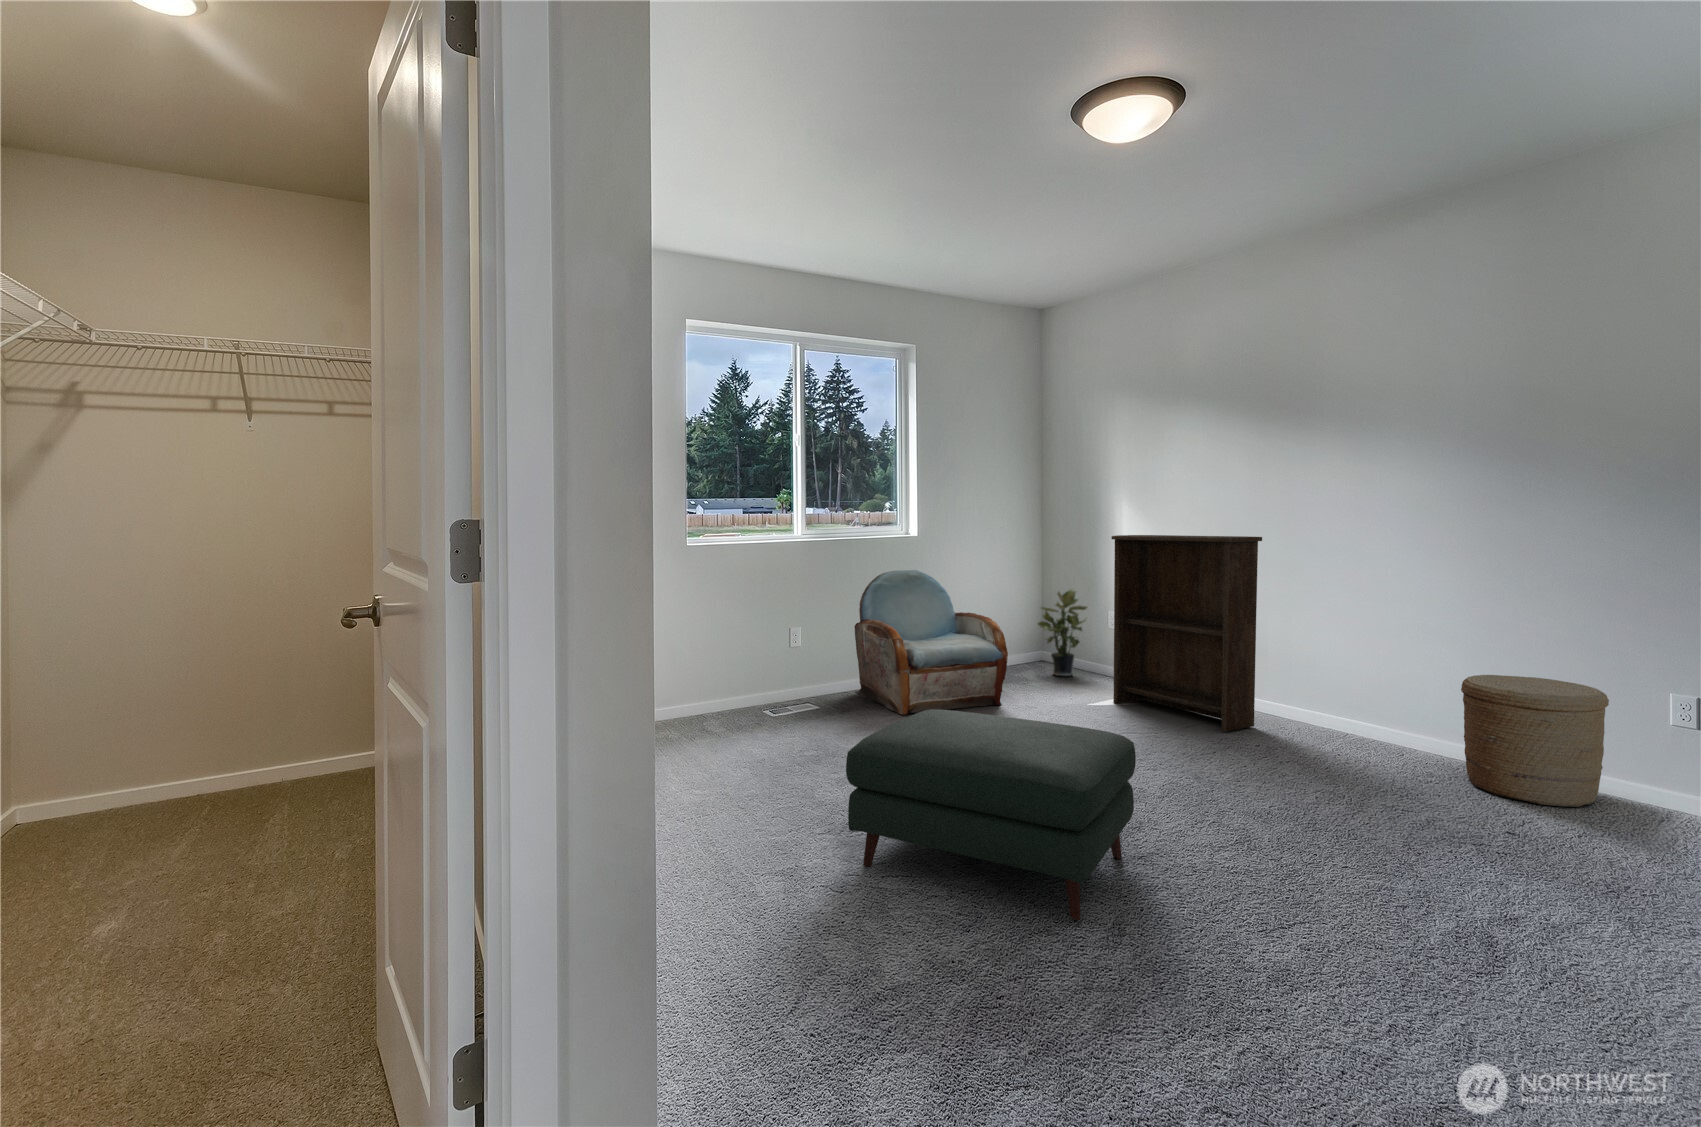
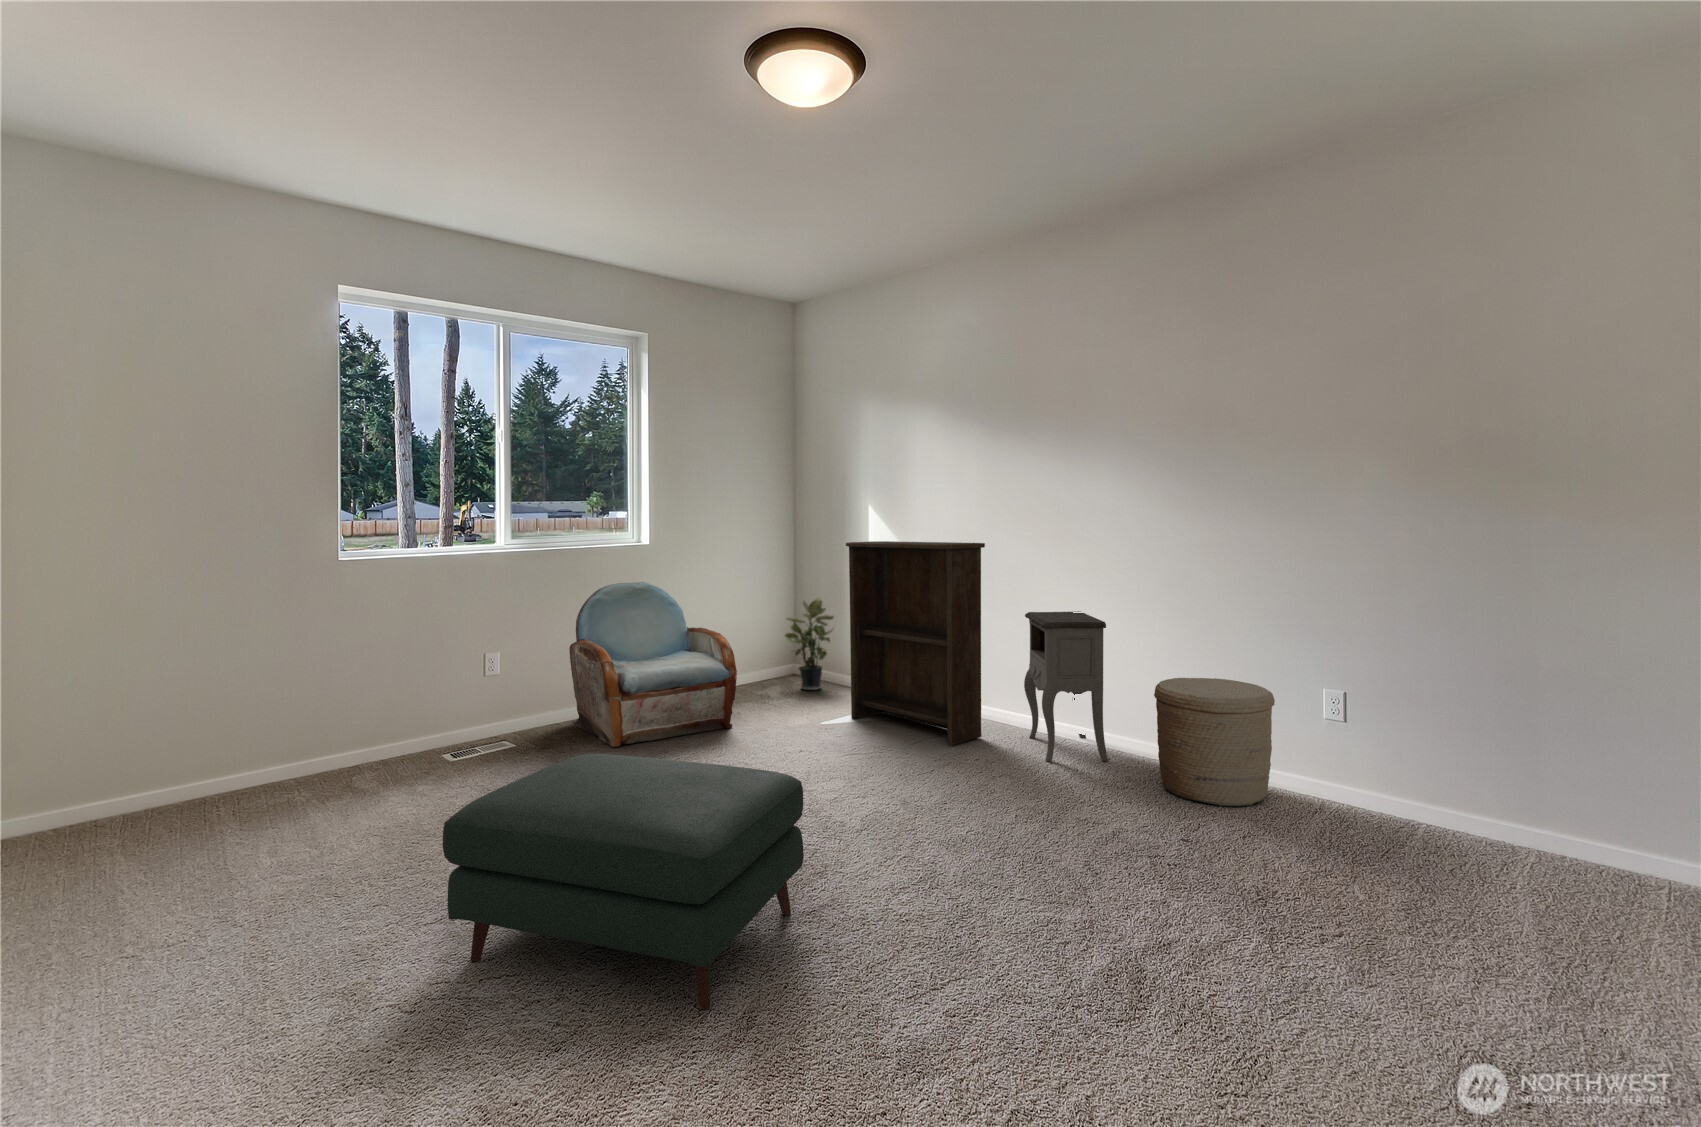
nightstand: none [1301,606,1402,756] -> present [1024,611,1108,761]

